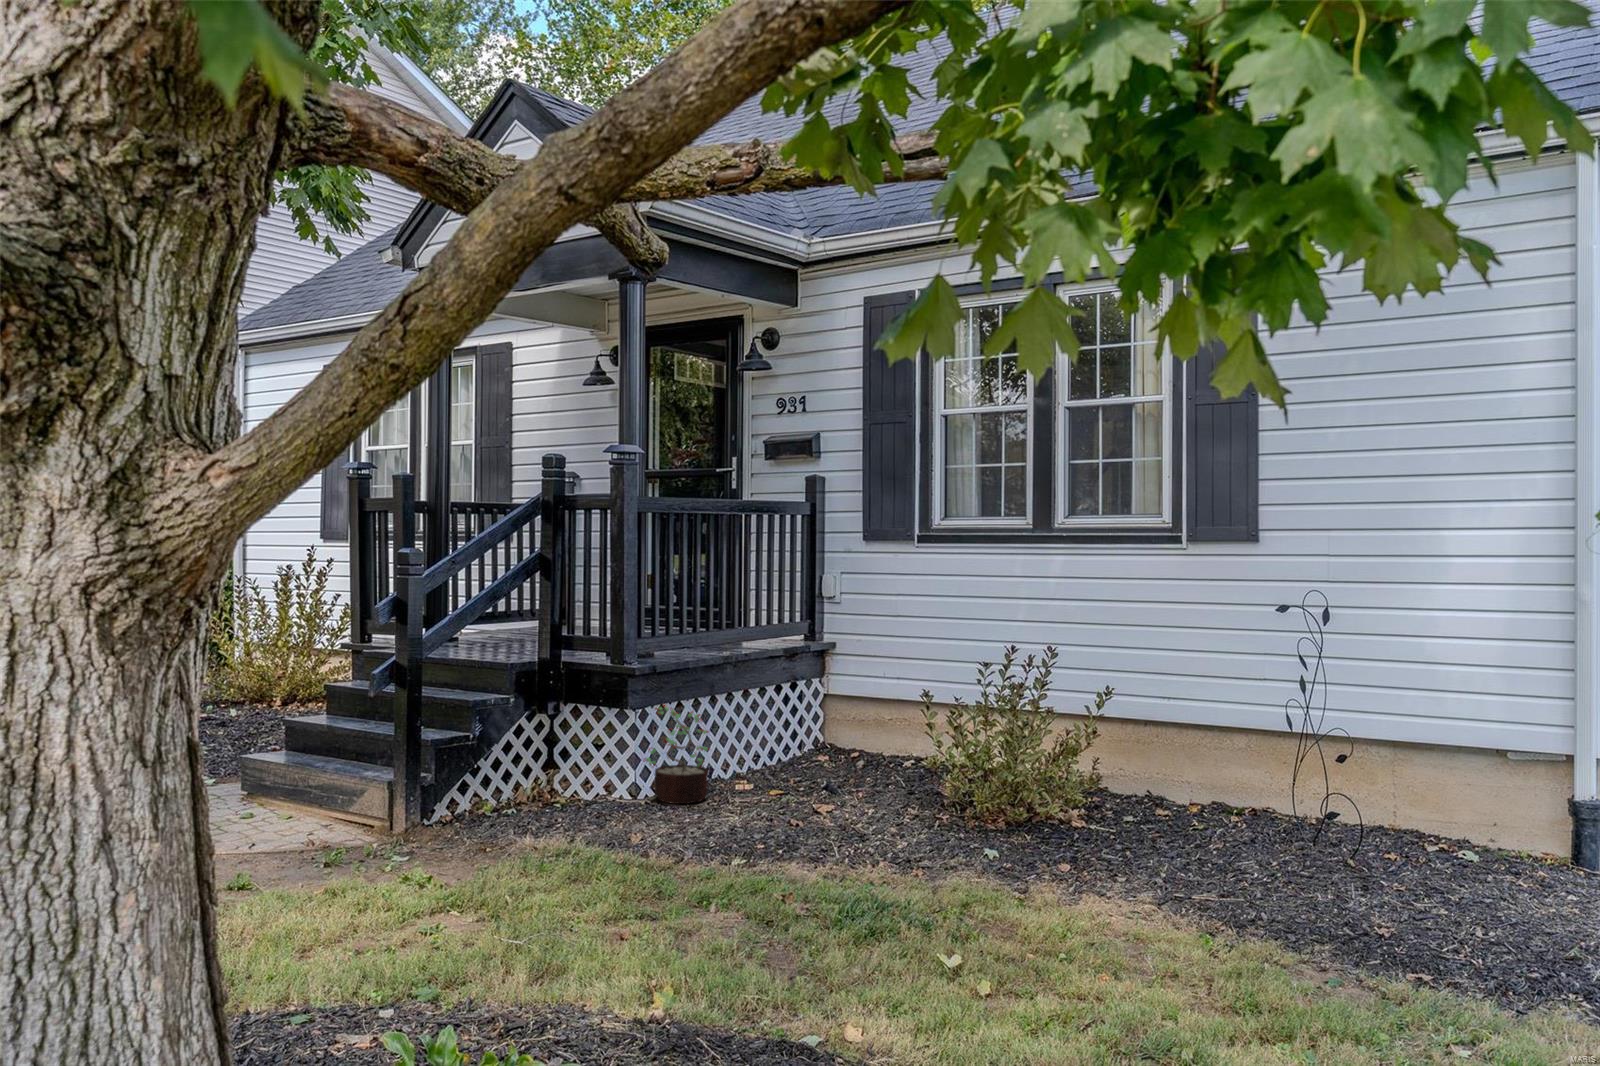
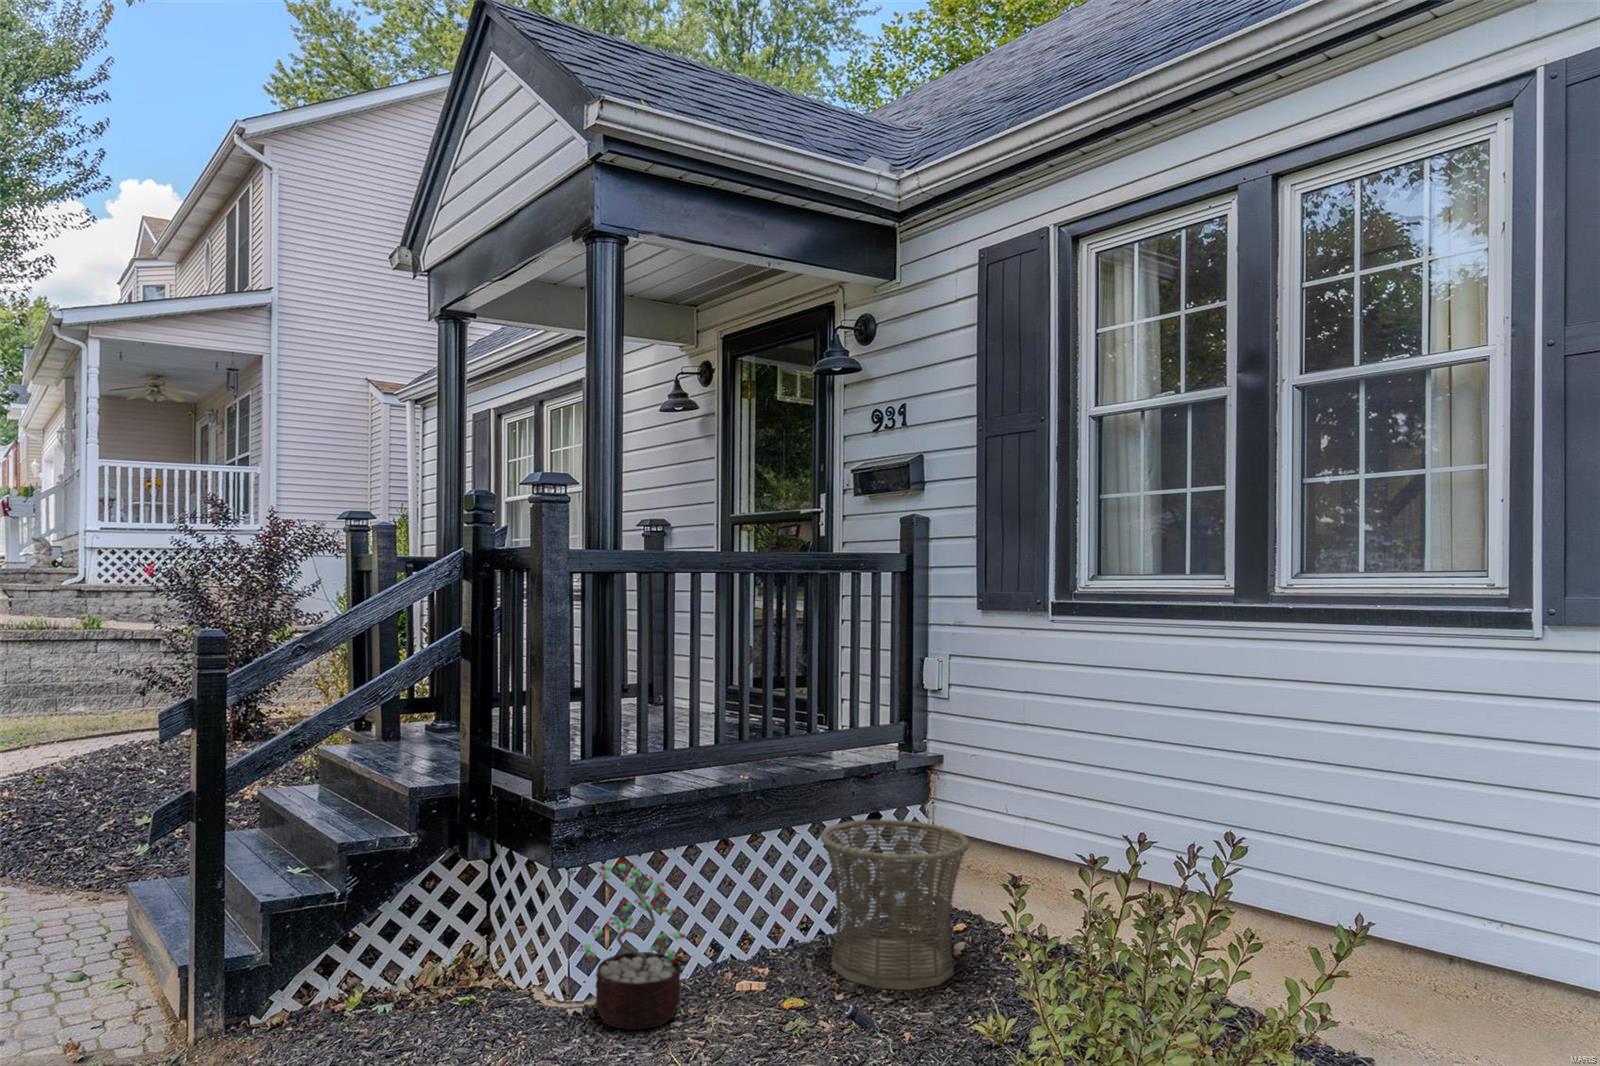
basket: none [770,686,868,784] -> present [821,820,970,990]

